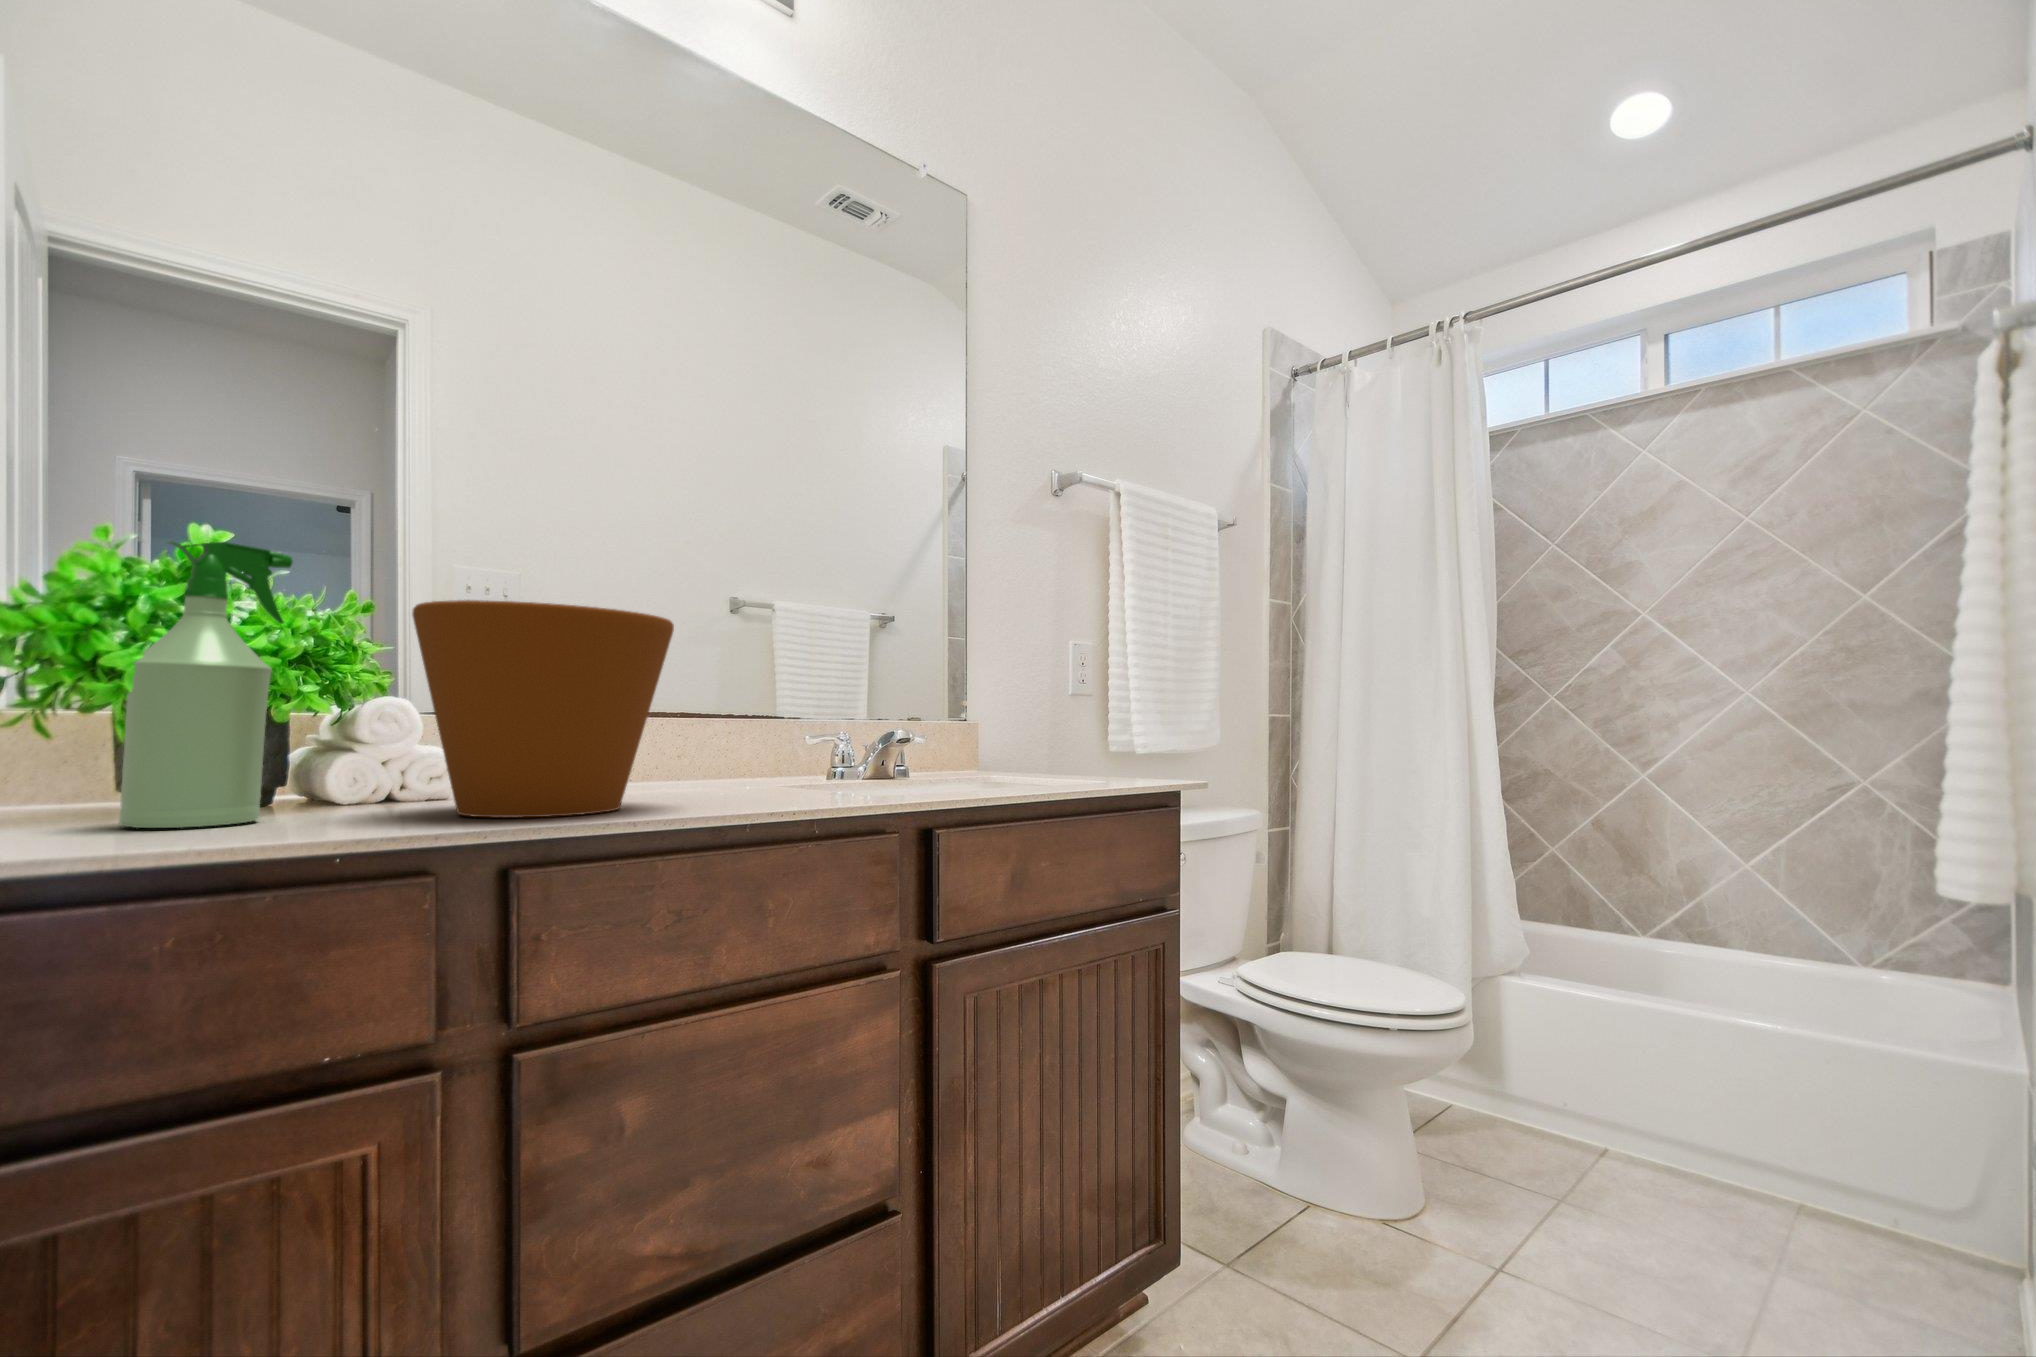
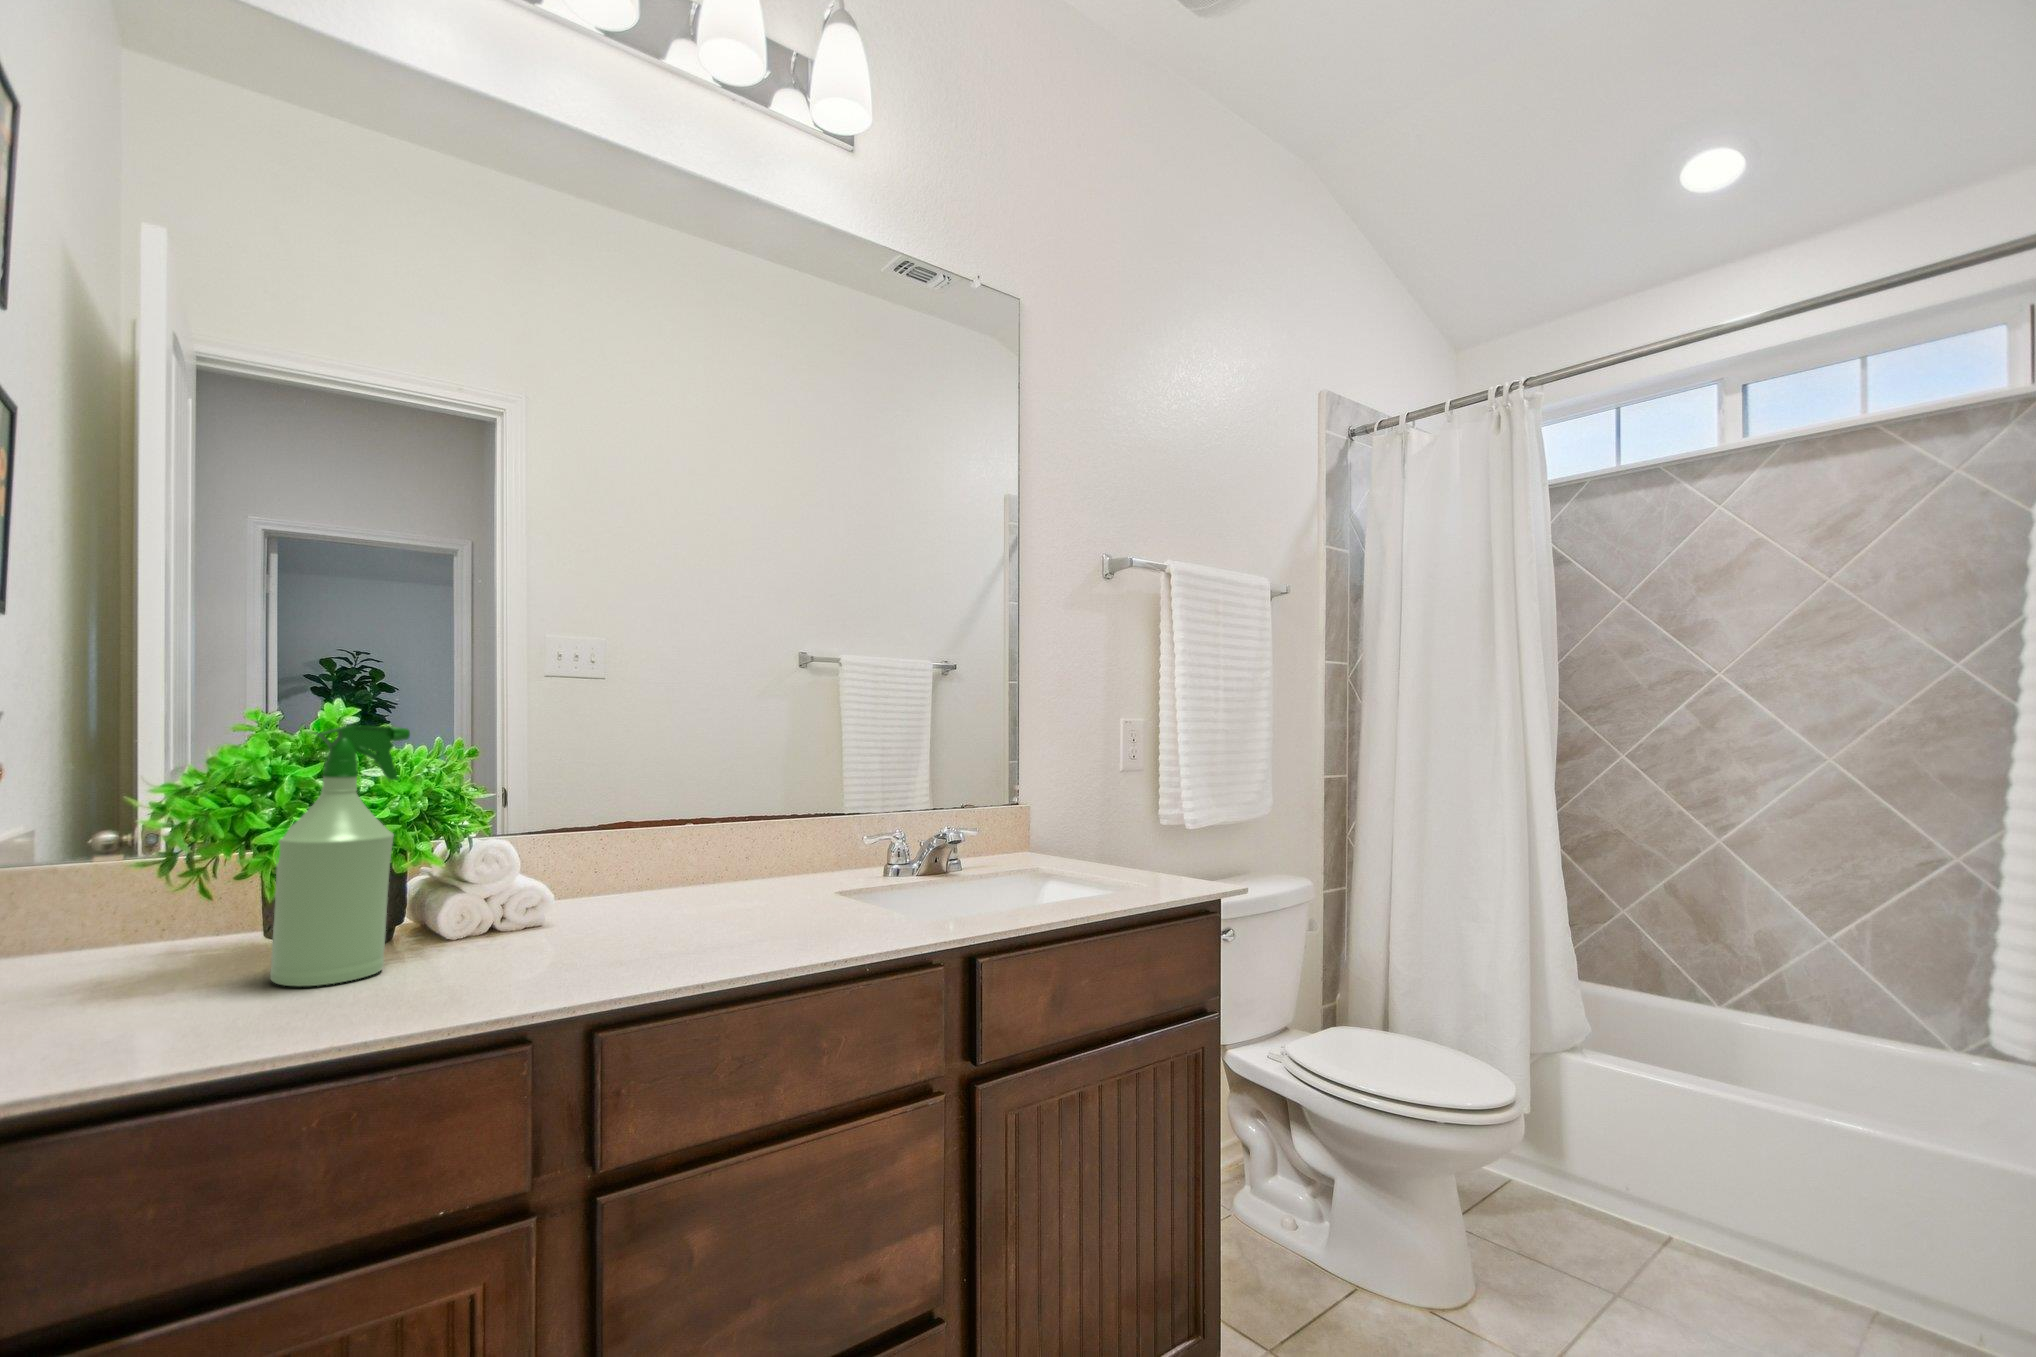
flower pot: present [412,600,674,817] -> none [512,767,740,966]

